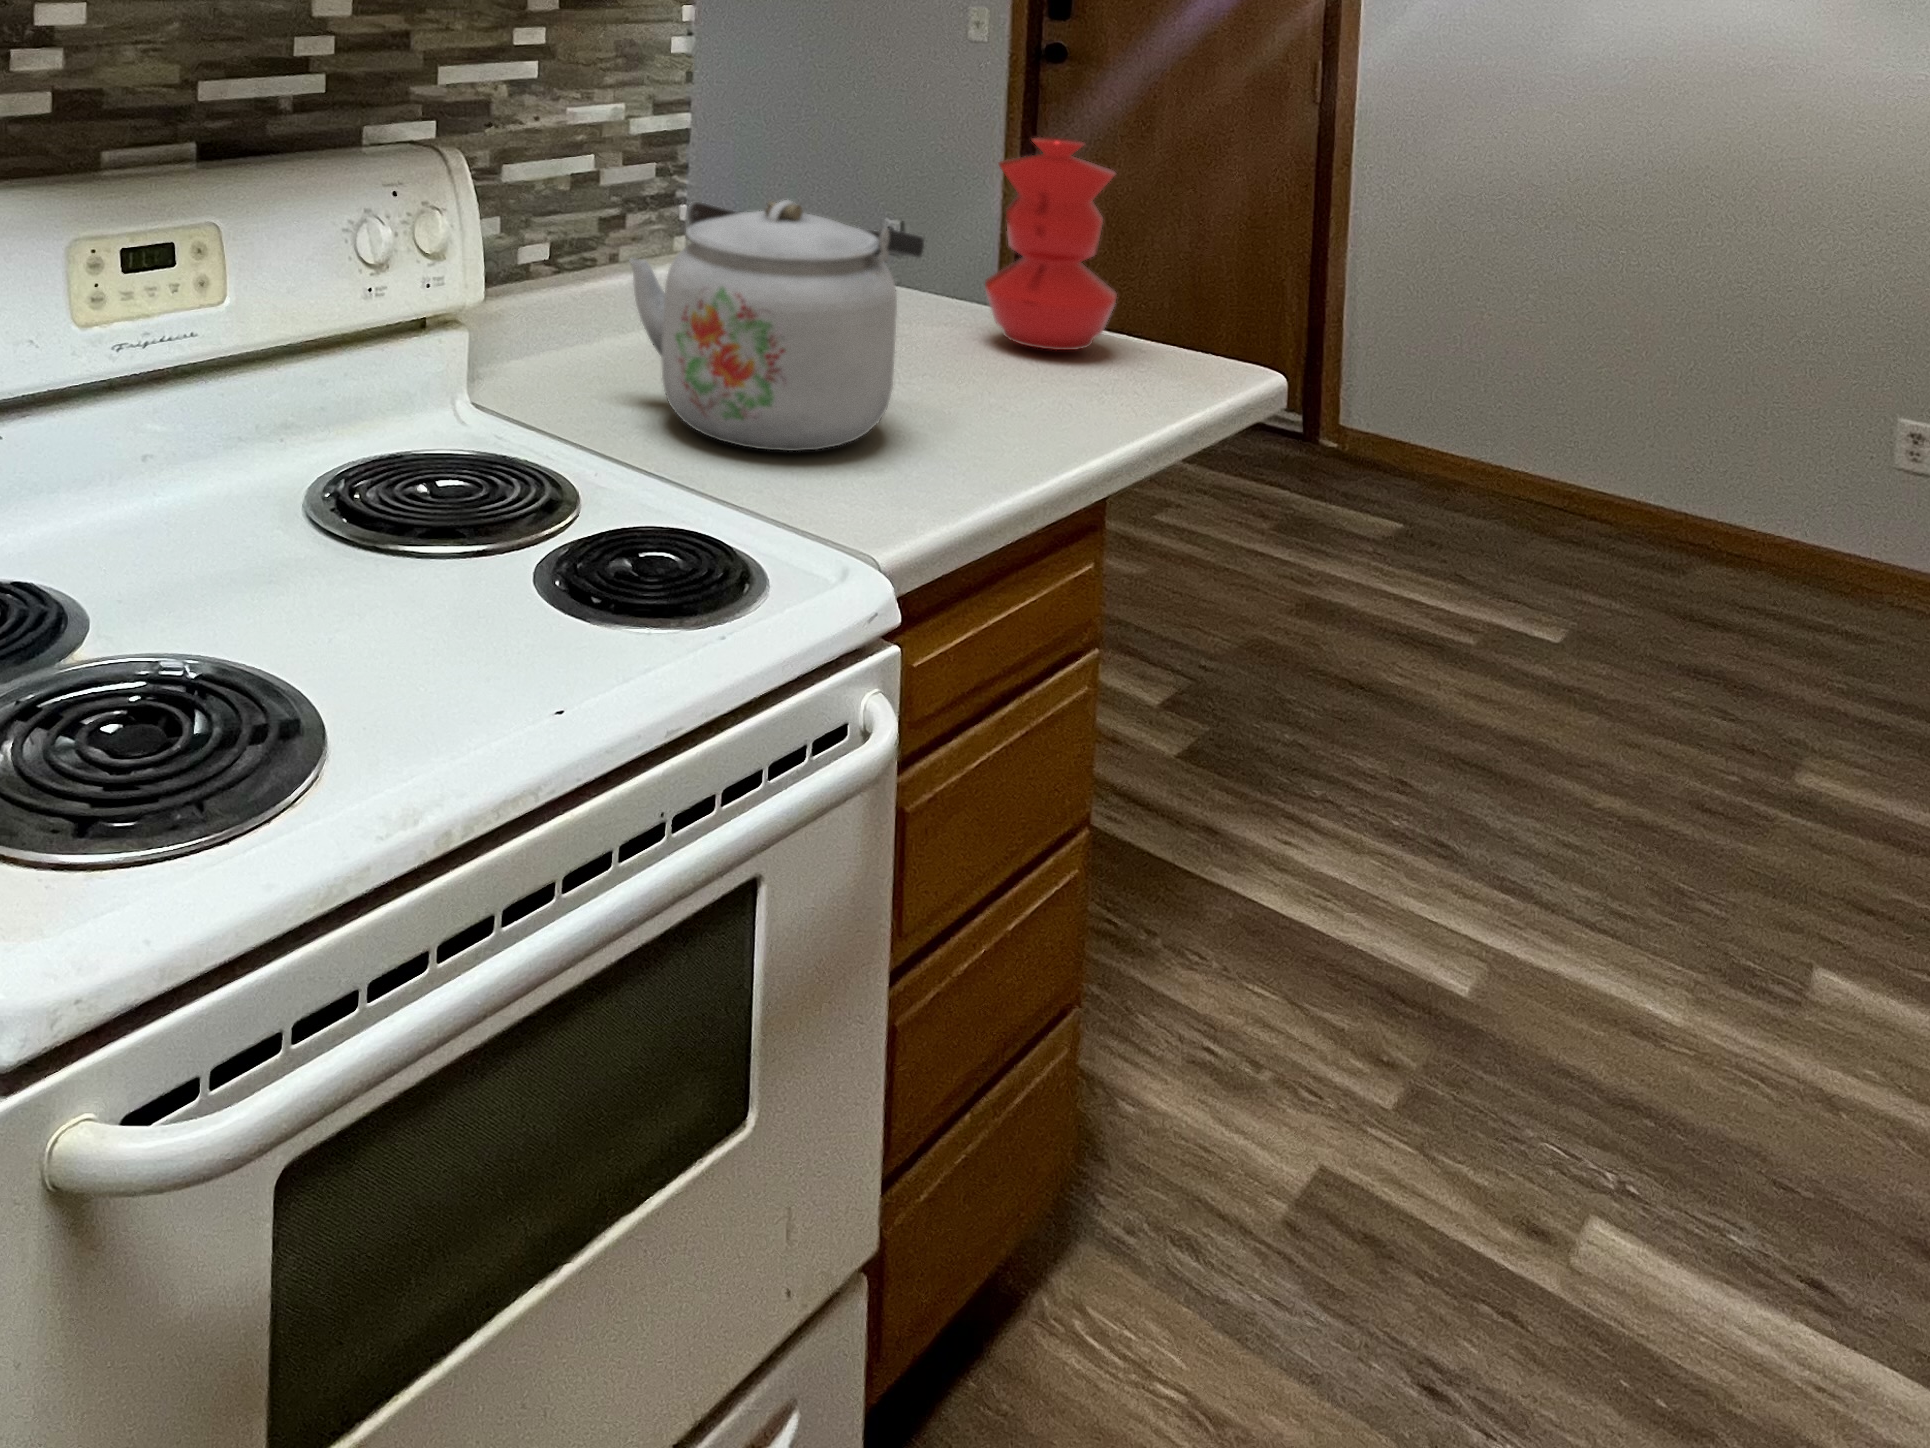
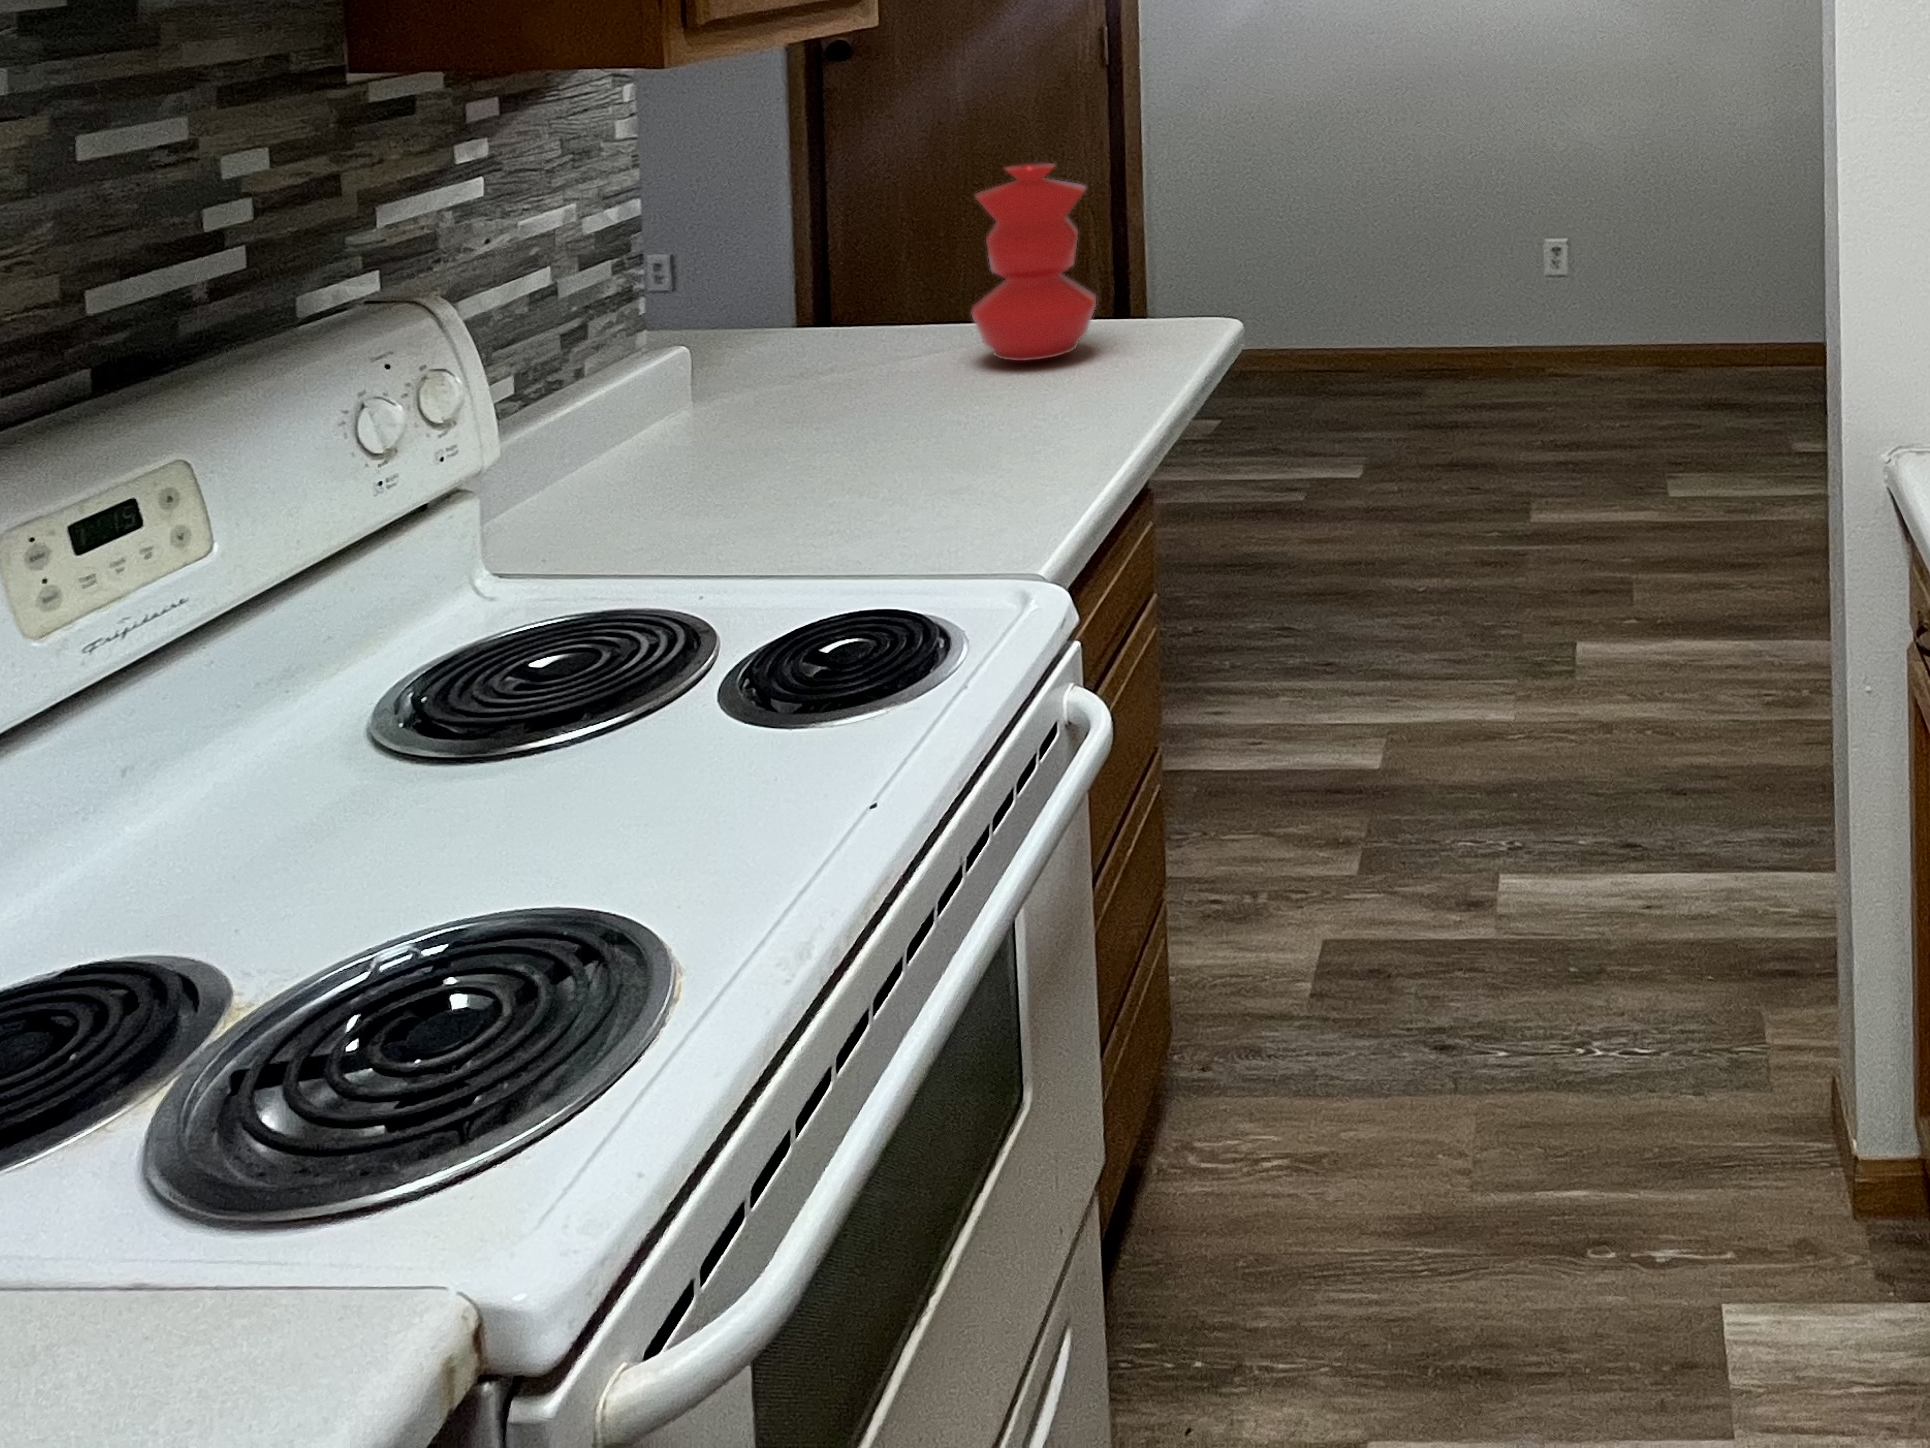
kettle: present [630,200,924,451] -> none [656,275,967,528]

